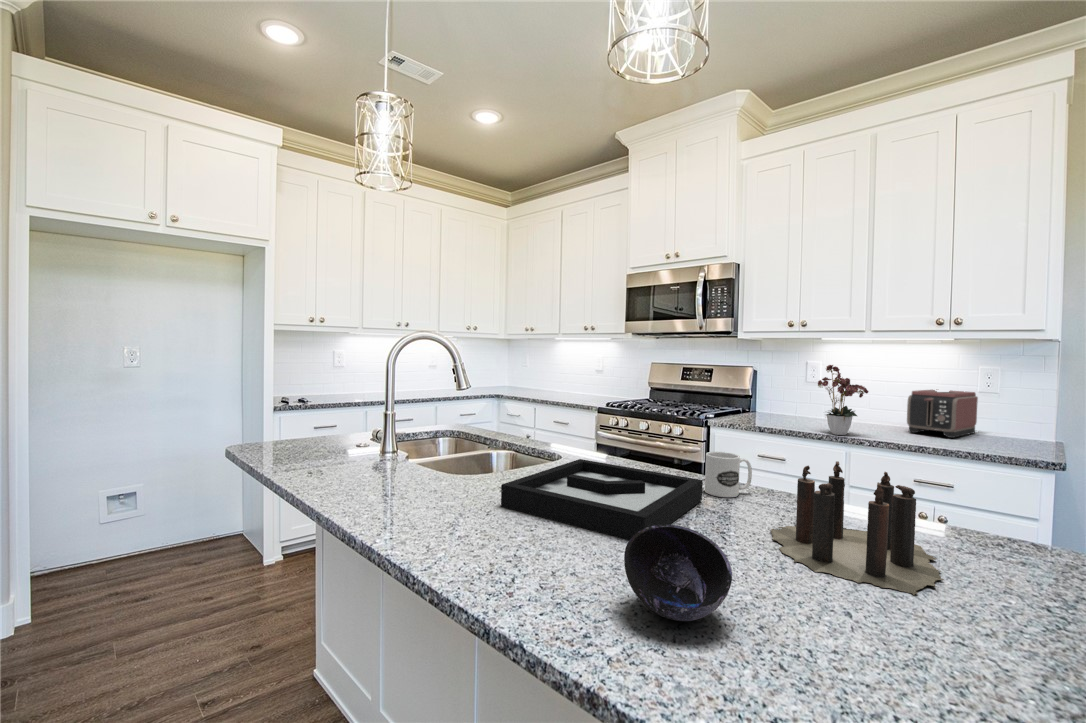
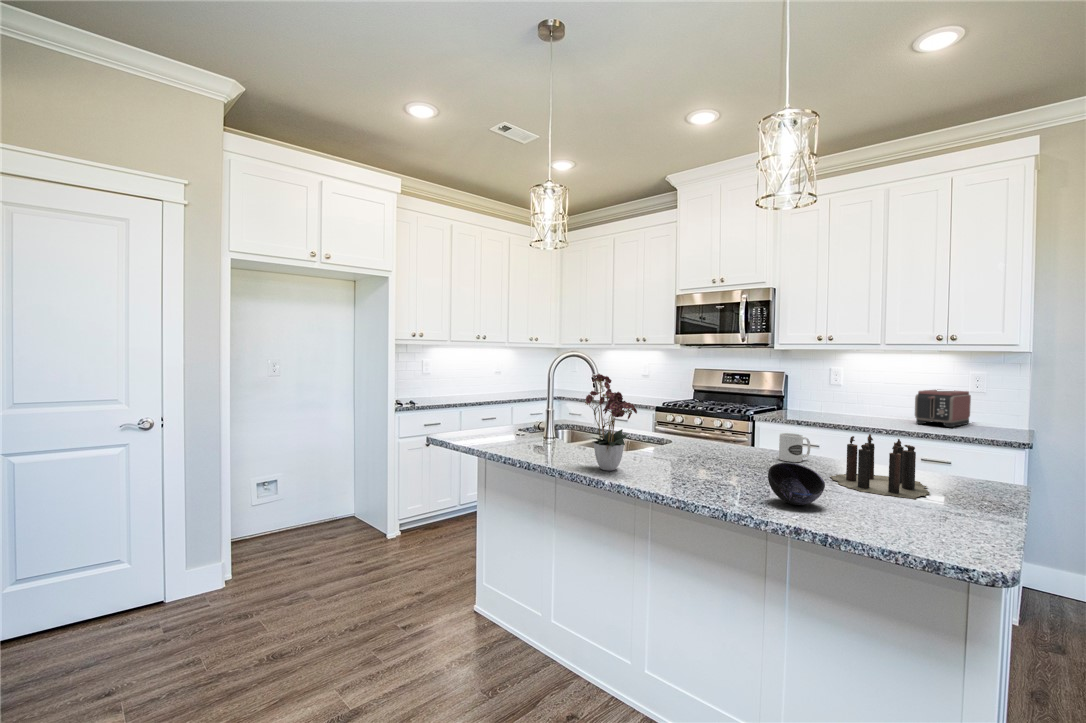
flower arrangement: present [818,365,869,435] -> present [585,374,637,471]
decorative tray: present [501,459,703,540] -> none [658,440,781,482]

